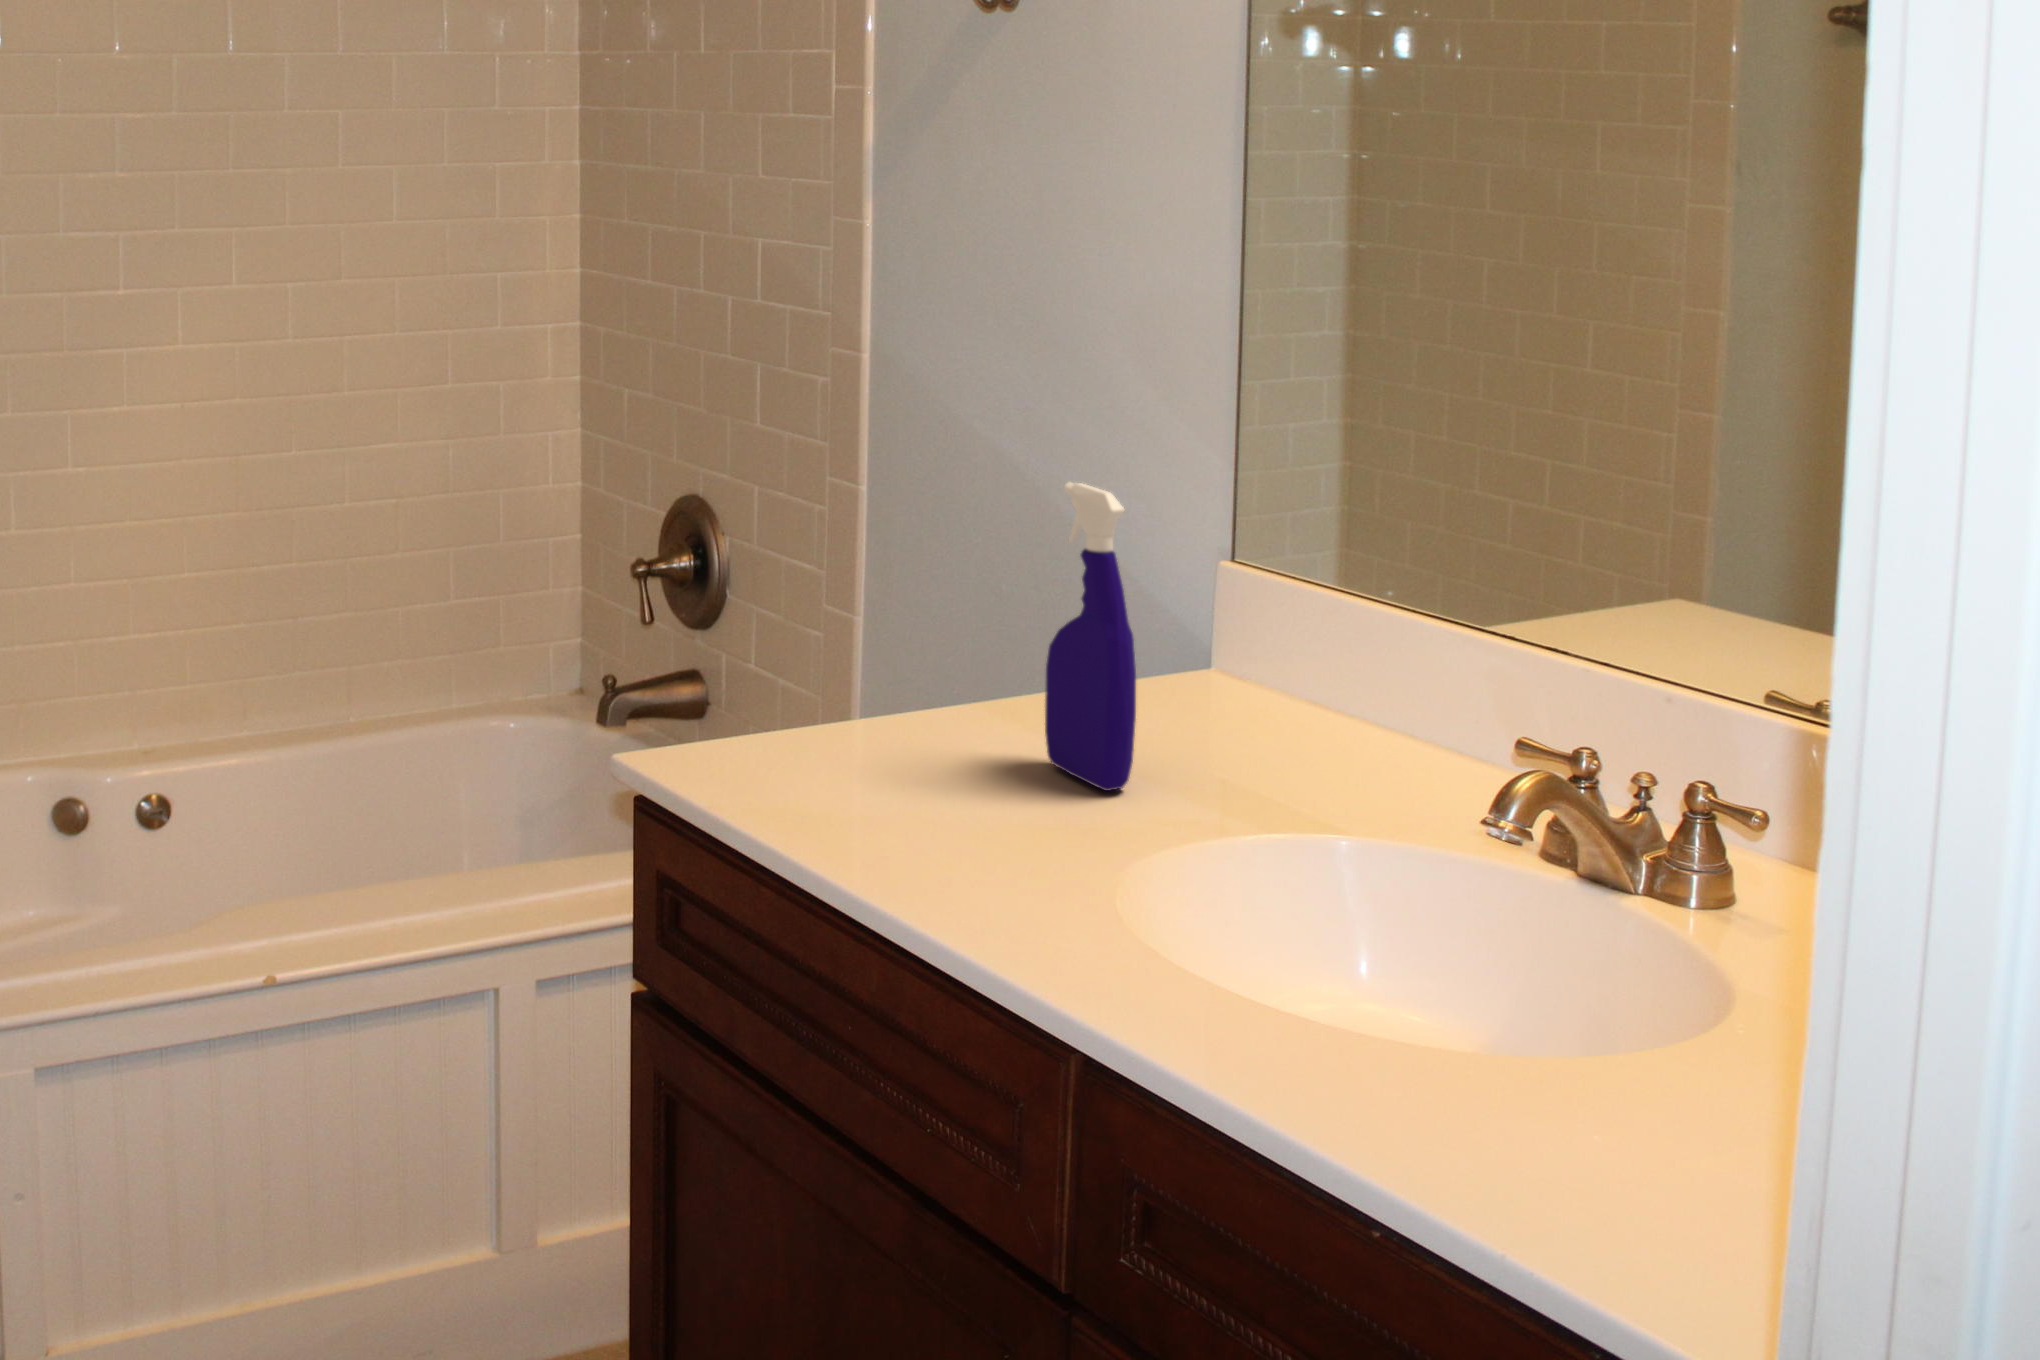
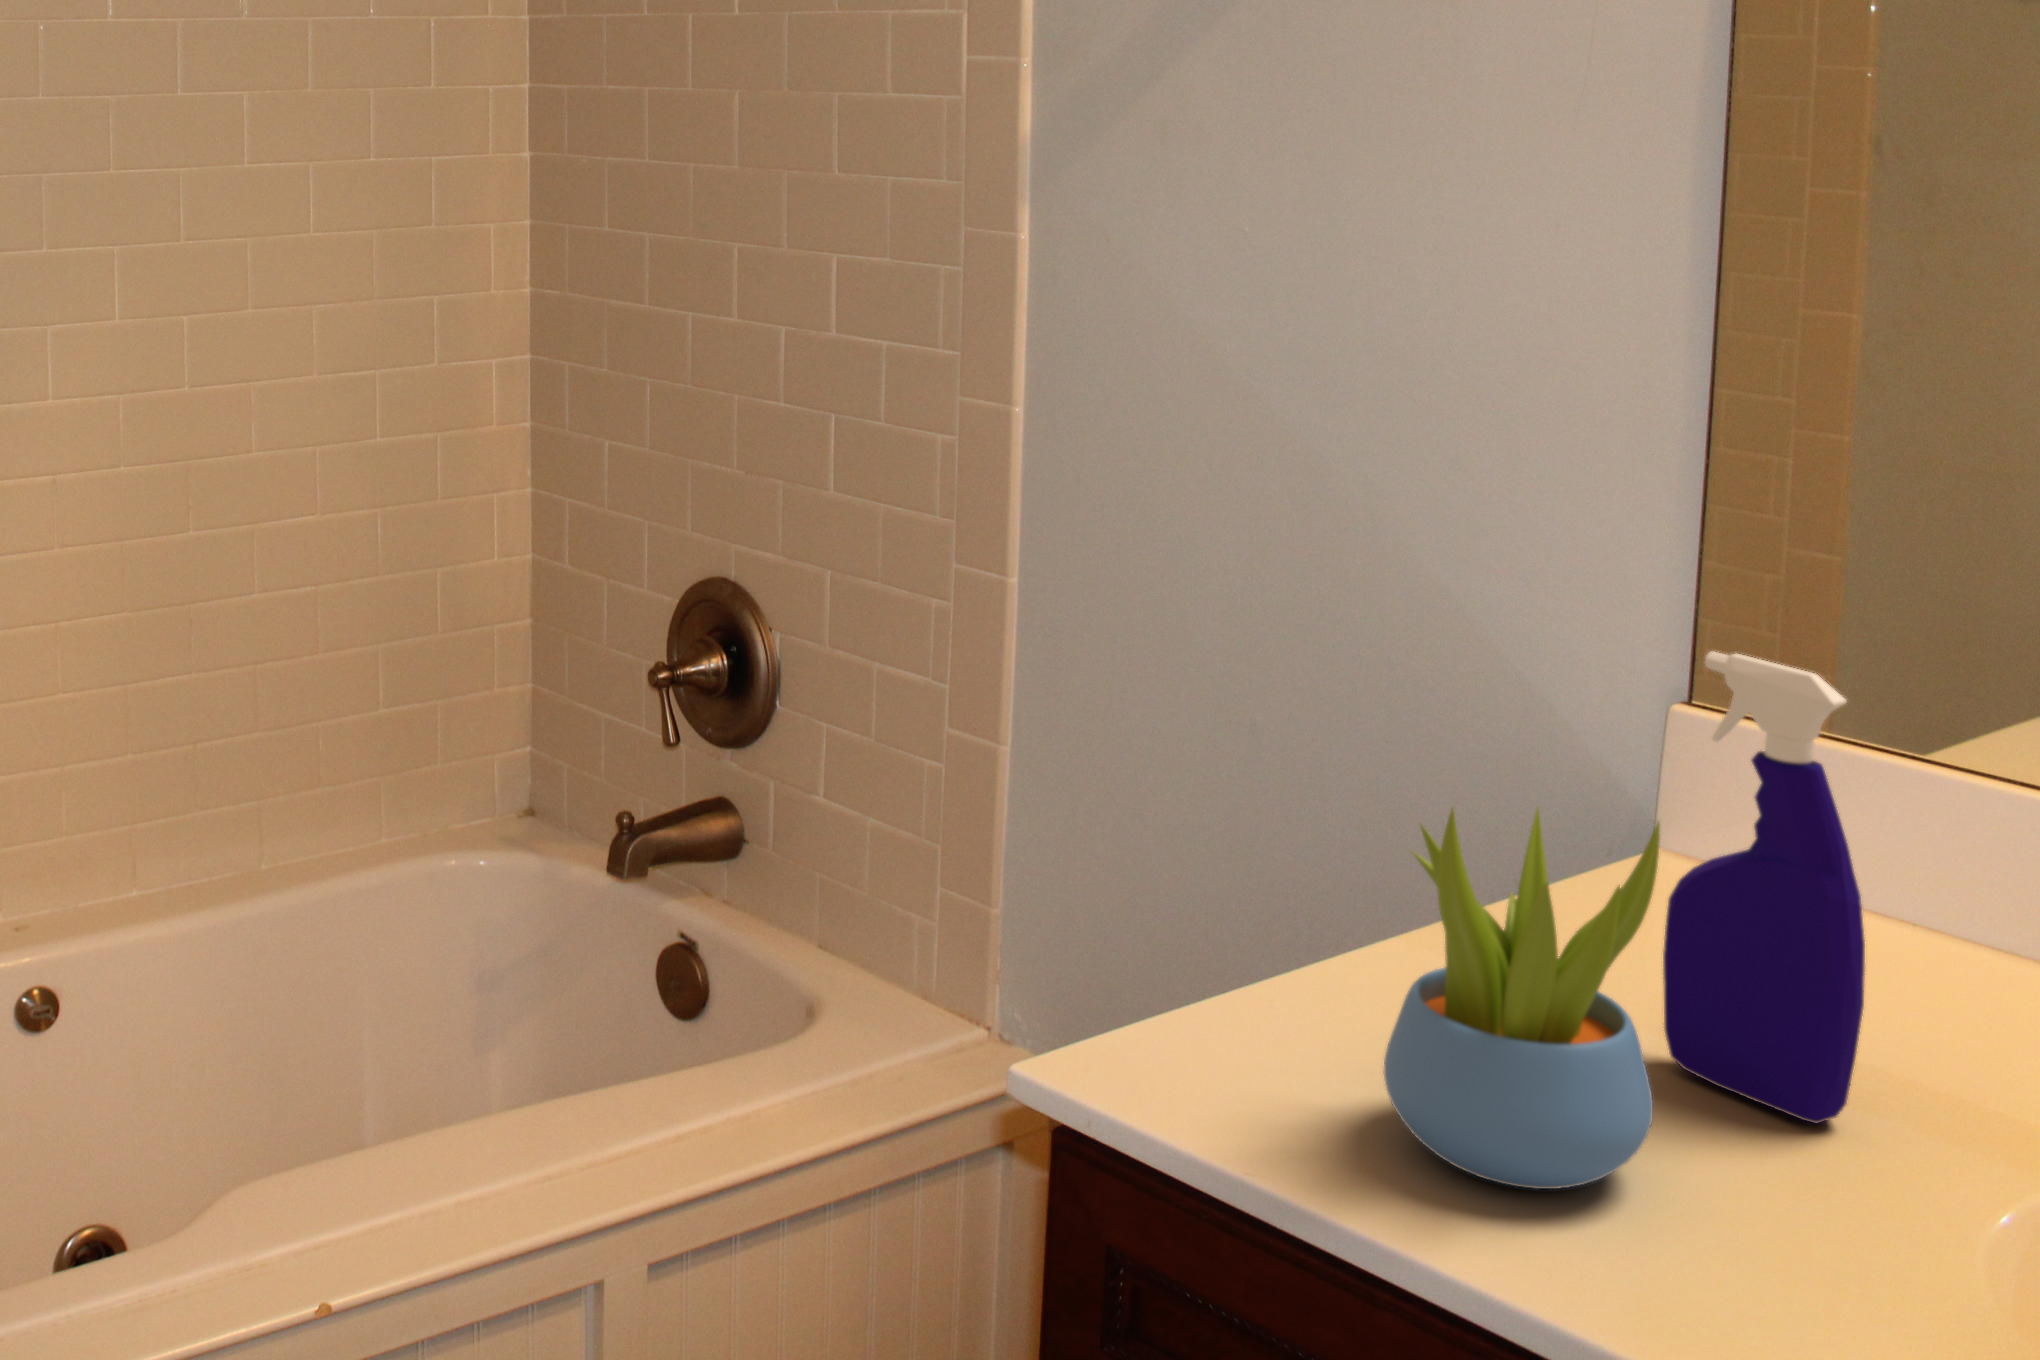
succulent plant: none [810,561,970,812] -> present [1384,808,1660,1189]

